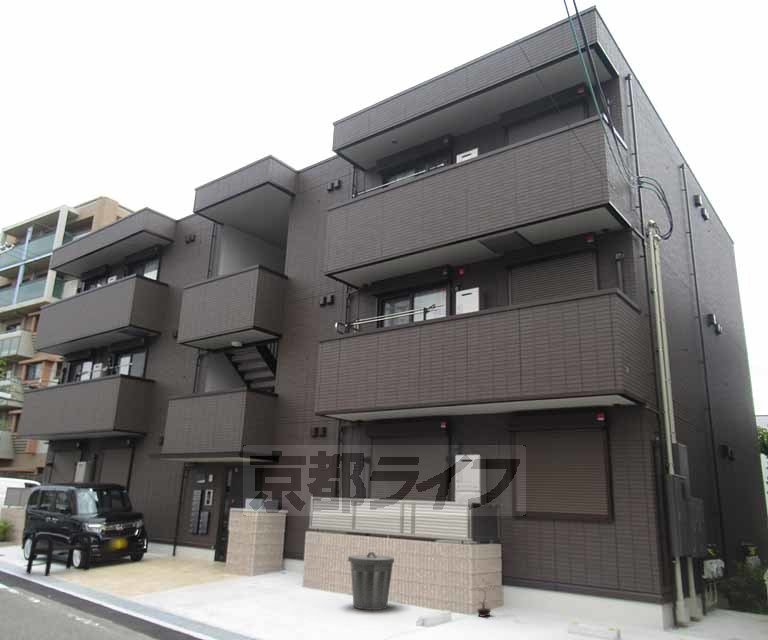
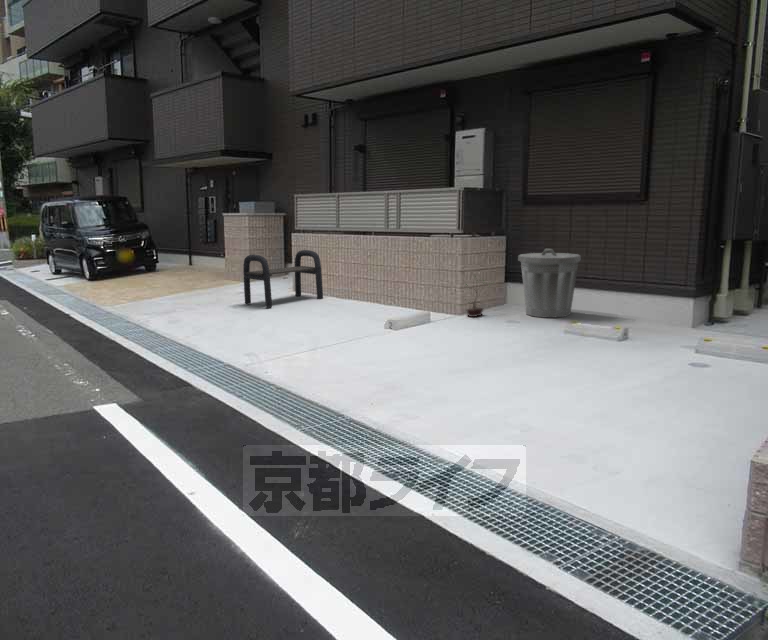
bench: present [26,533,92,575] -> present [243,250,323,308]
trash can: present [348,552,394,610] -> present [518,249,581,318]

